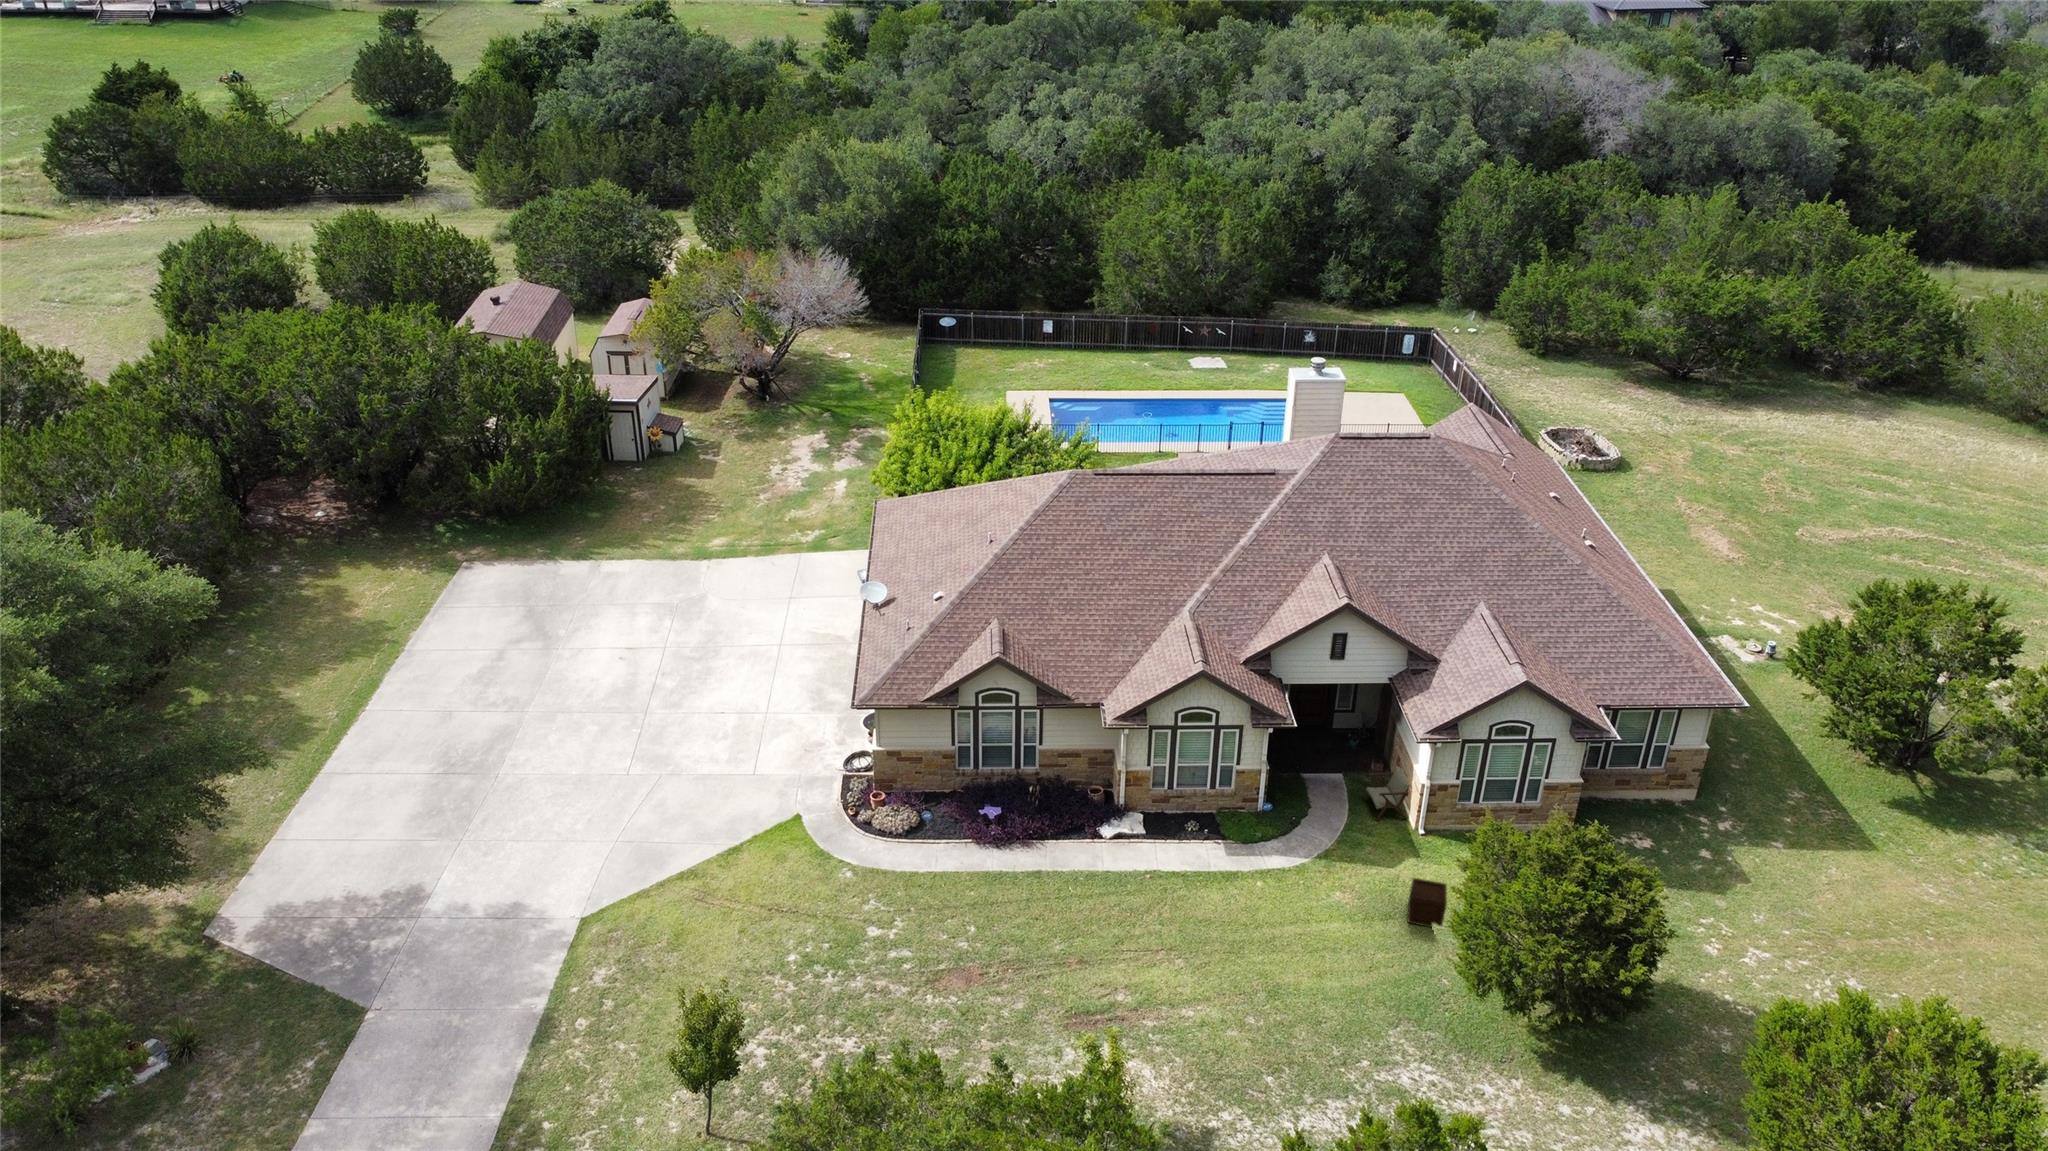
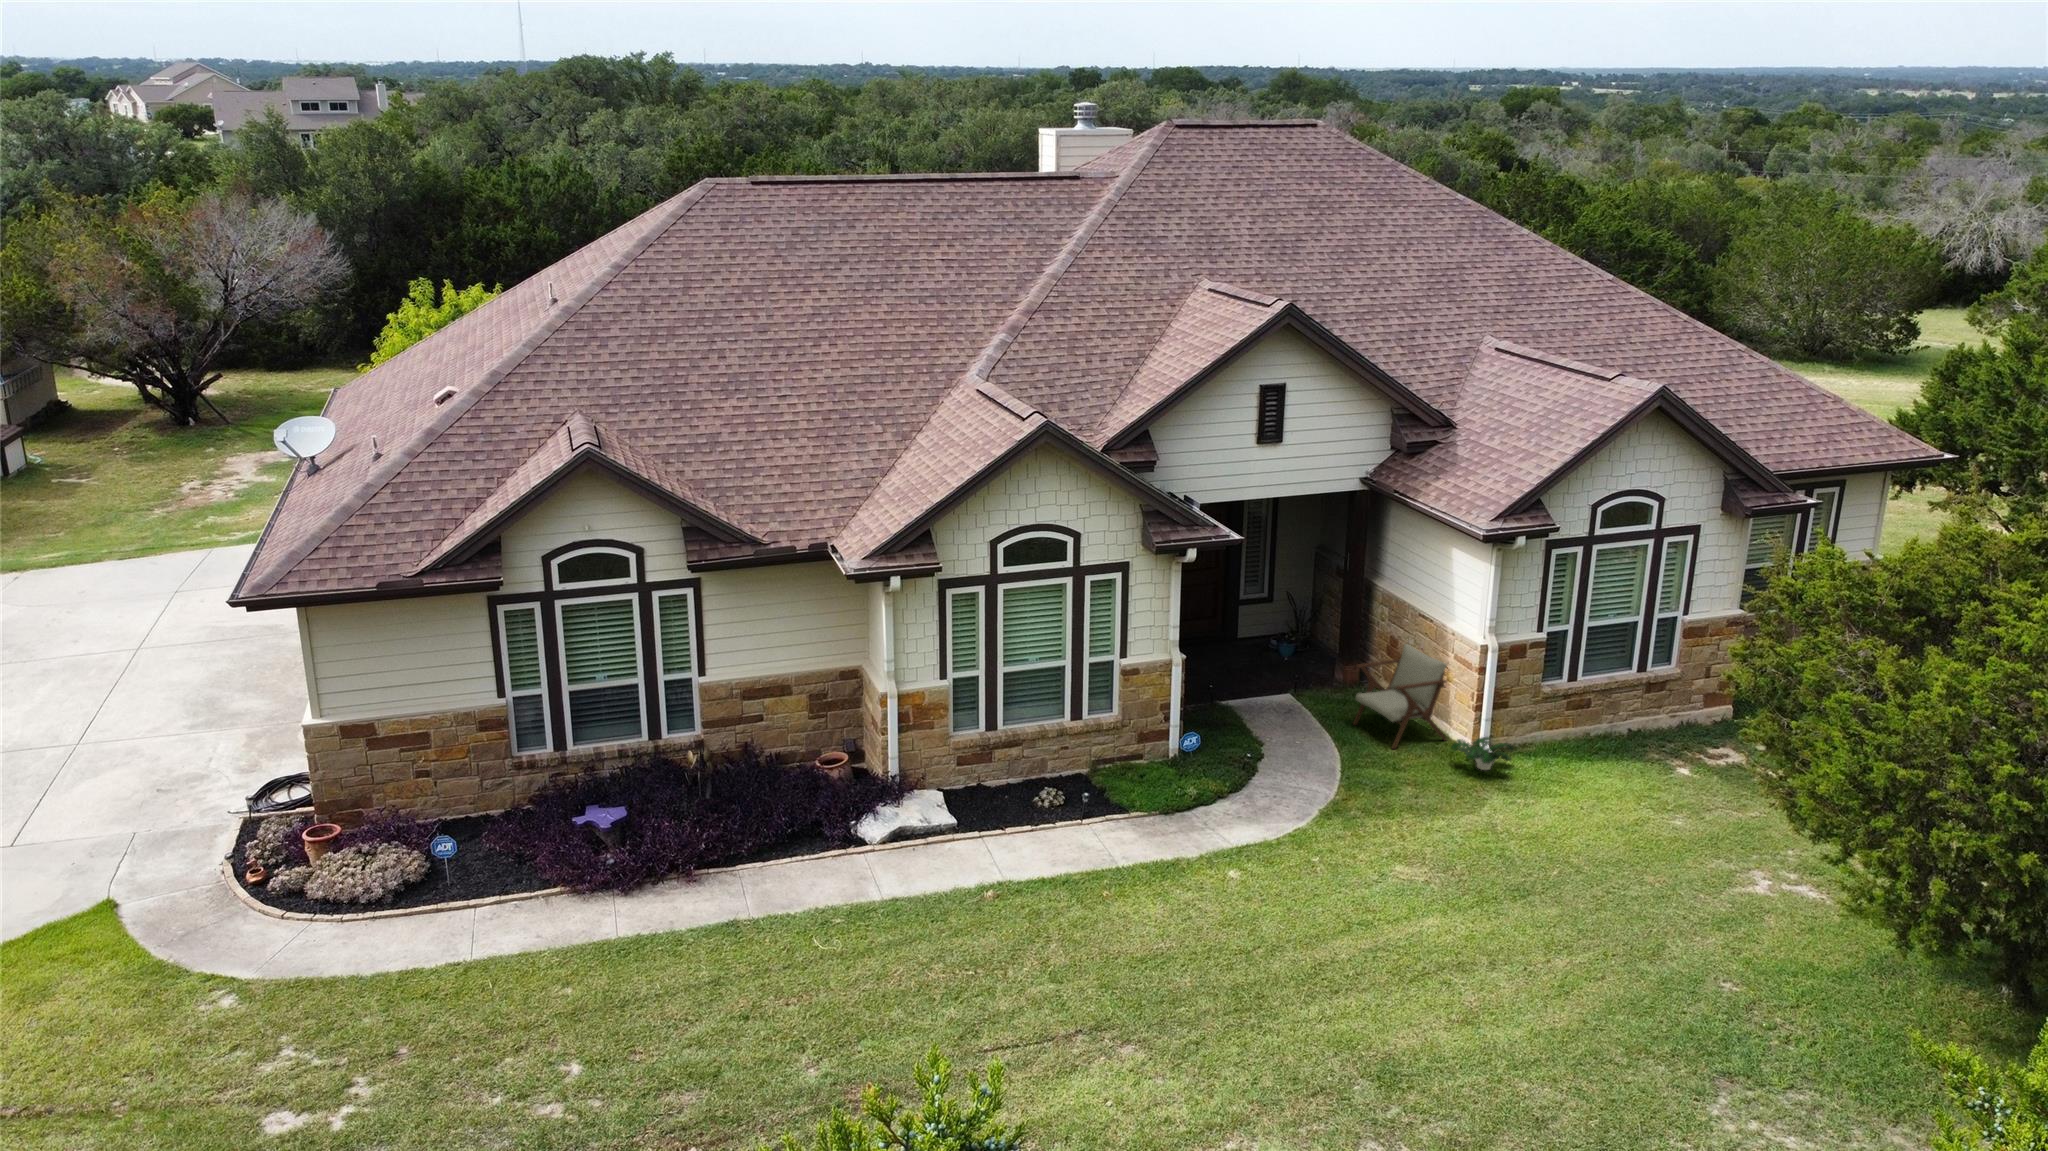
potted plant: none [1400,826,1433,844] -> present [1451,737,1513,770]
wooden crate: present [1408,878,1447,927] -> none [1541,796,1648,891]

